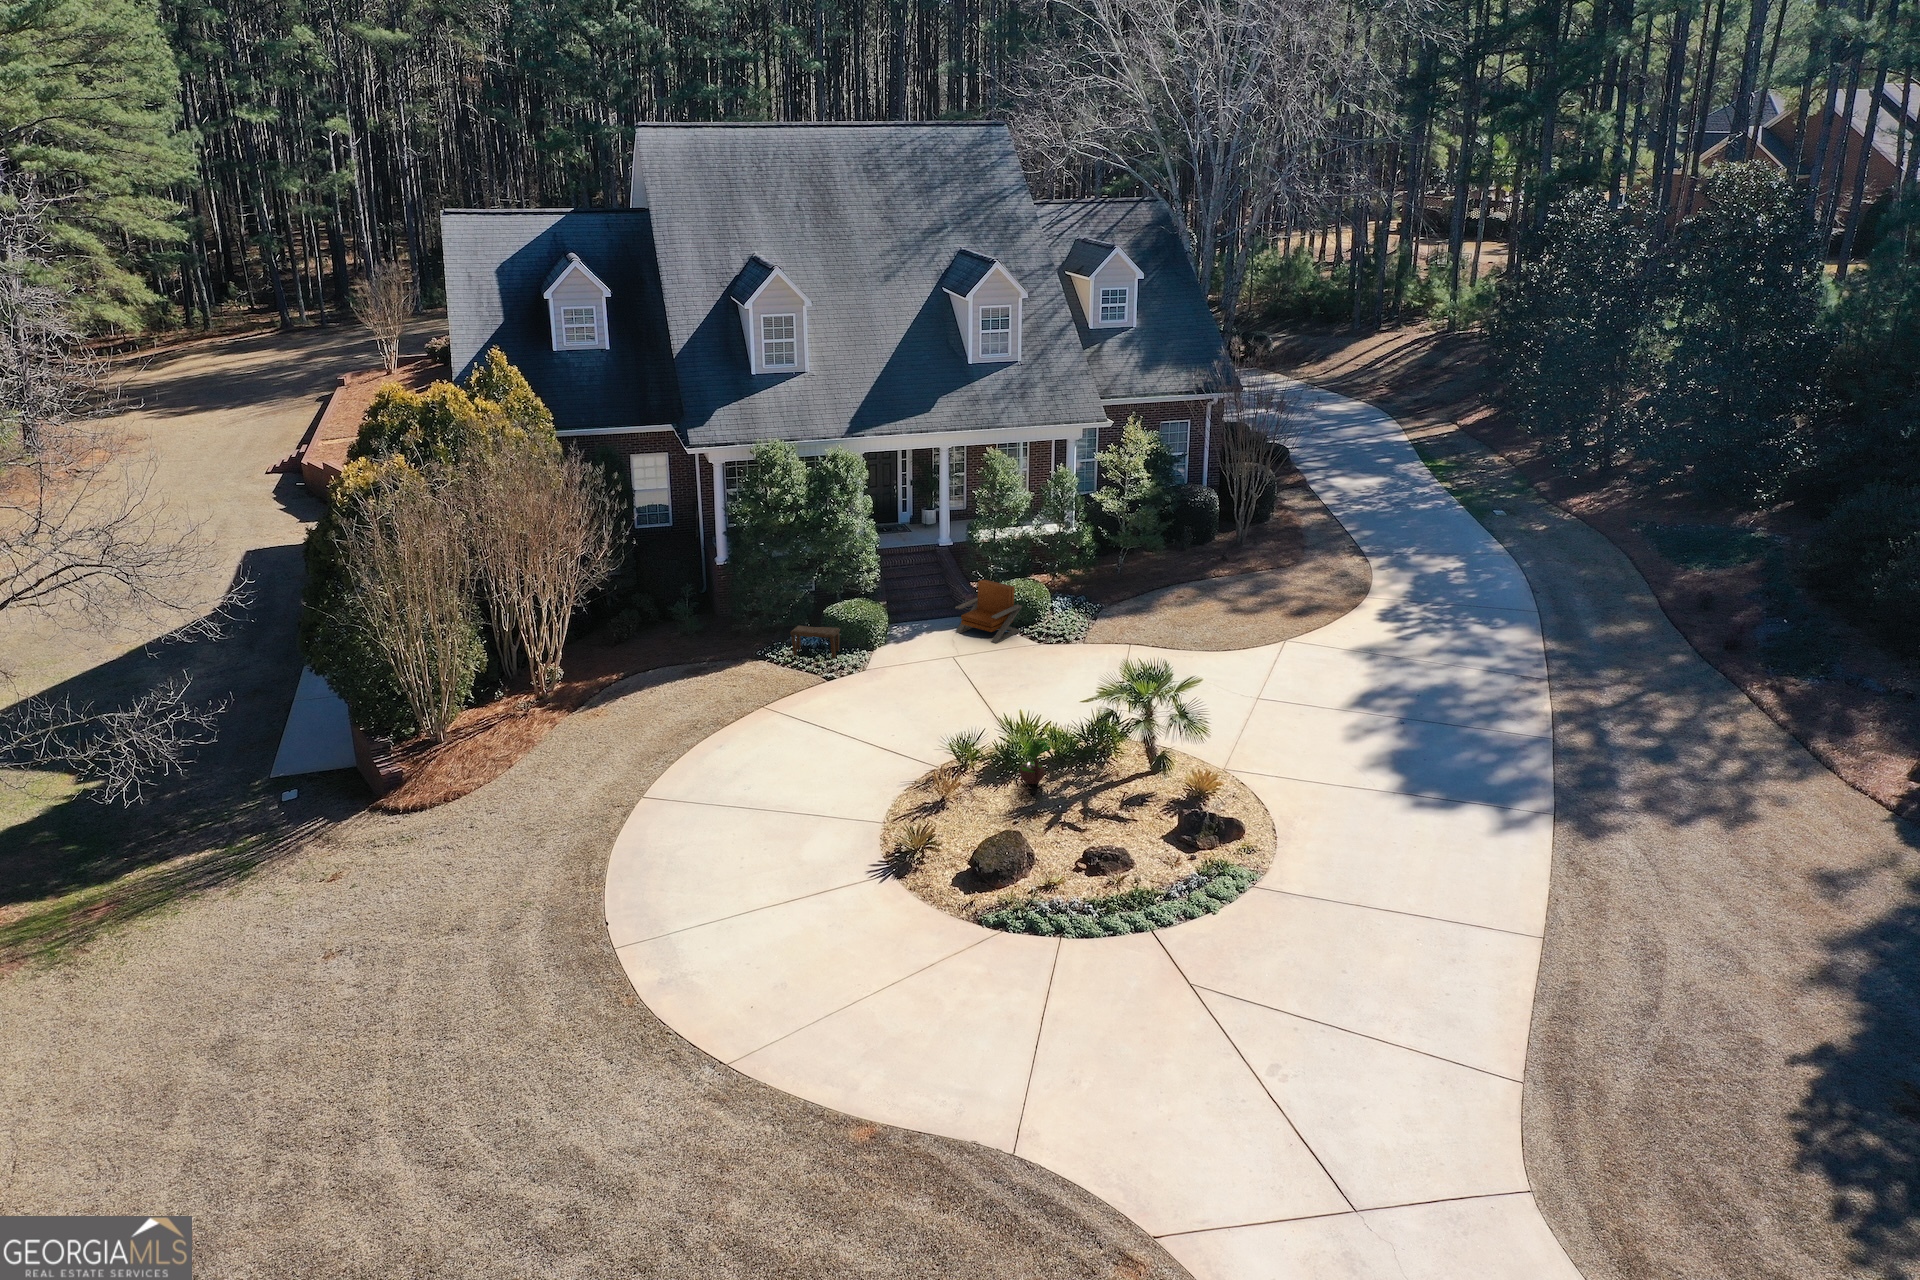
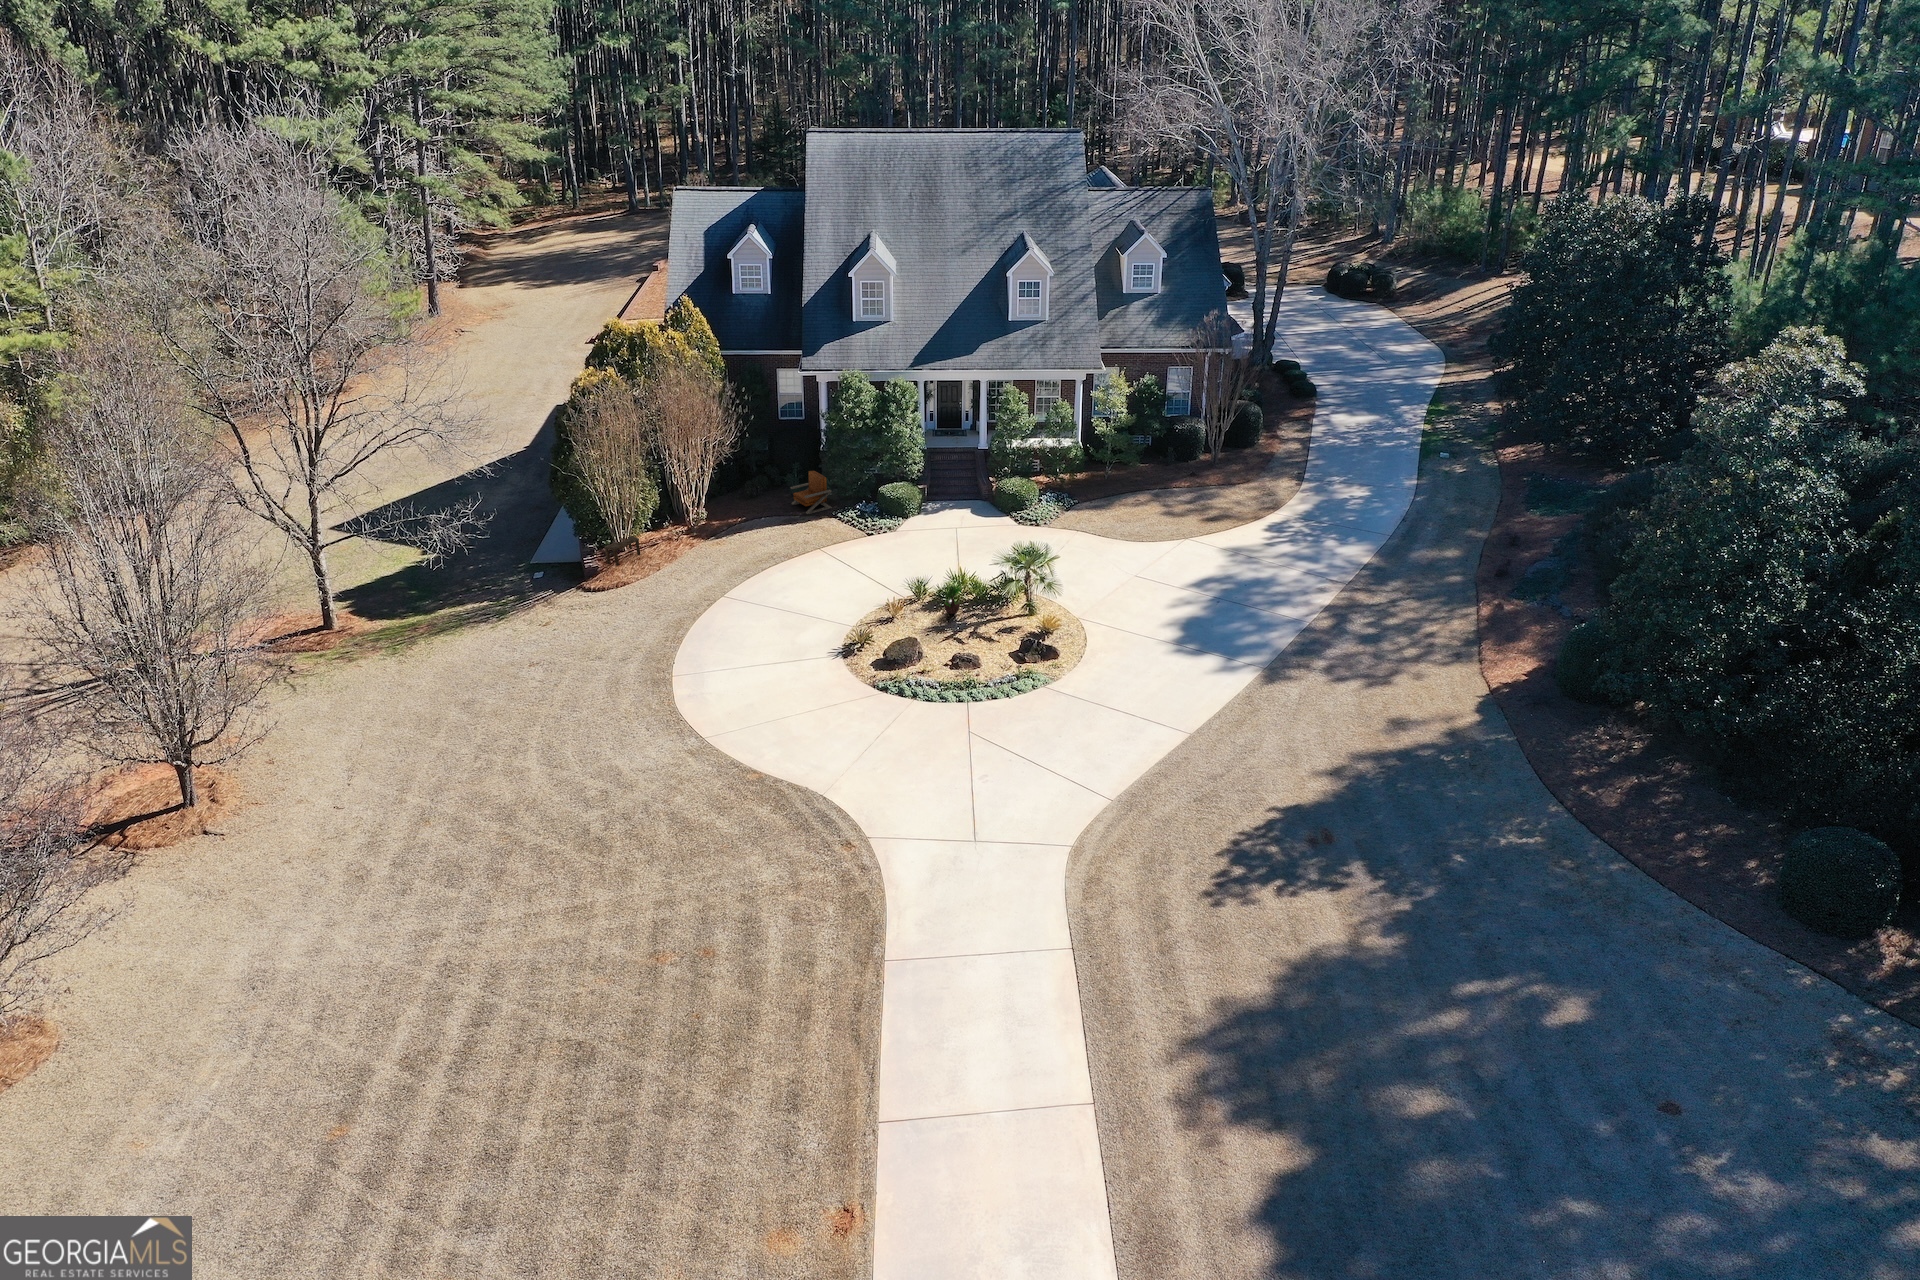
lounge chair: present [955,580,1022,643] -> present [790,471,832,514]
bench: present [790,625,840,658] -> present [605,536,641,565]

